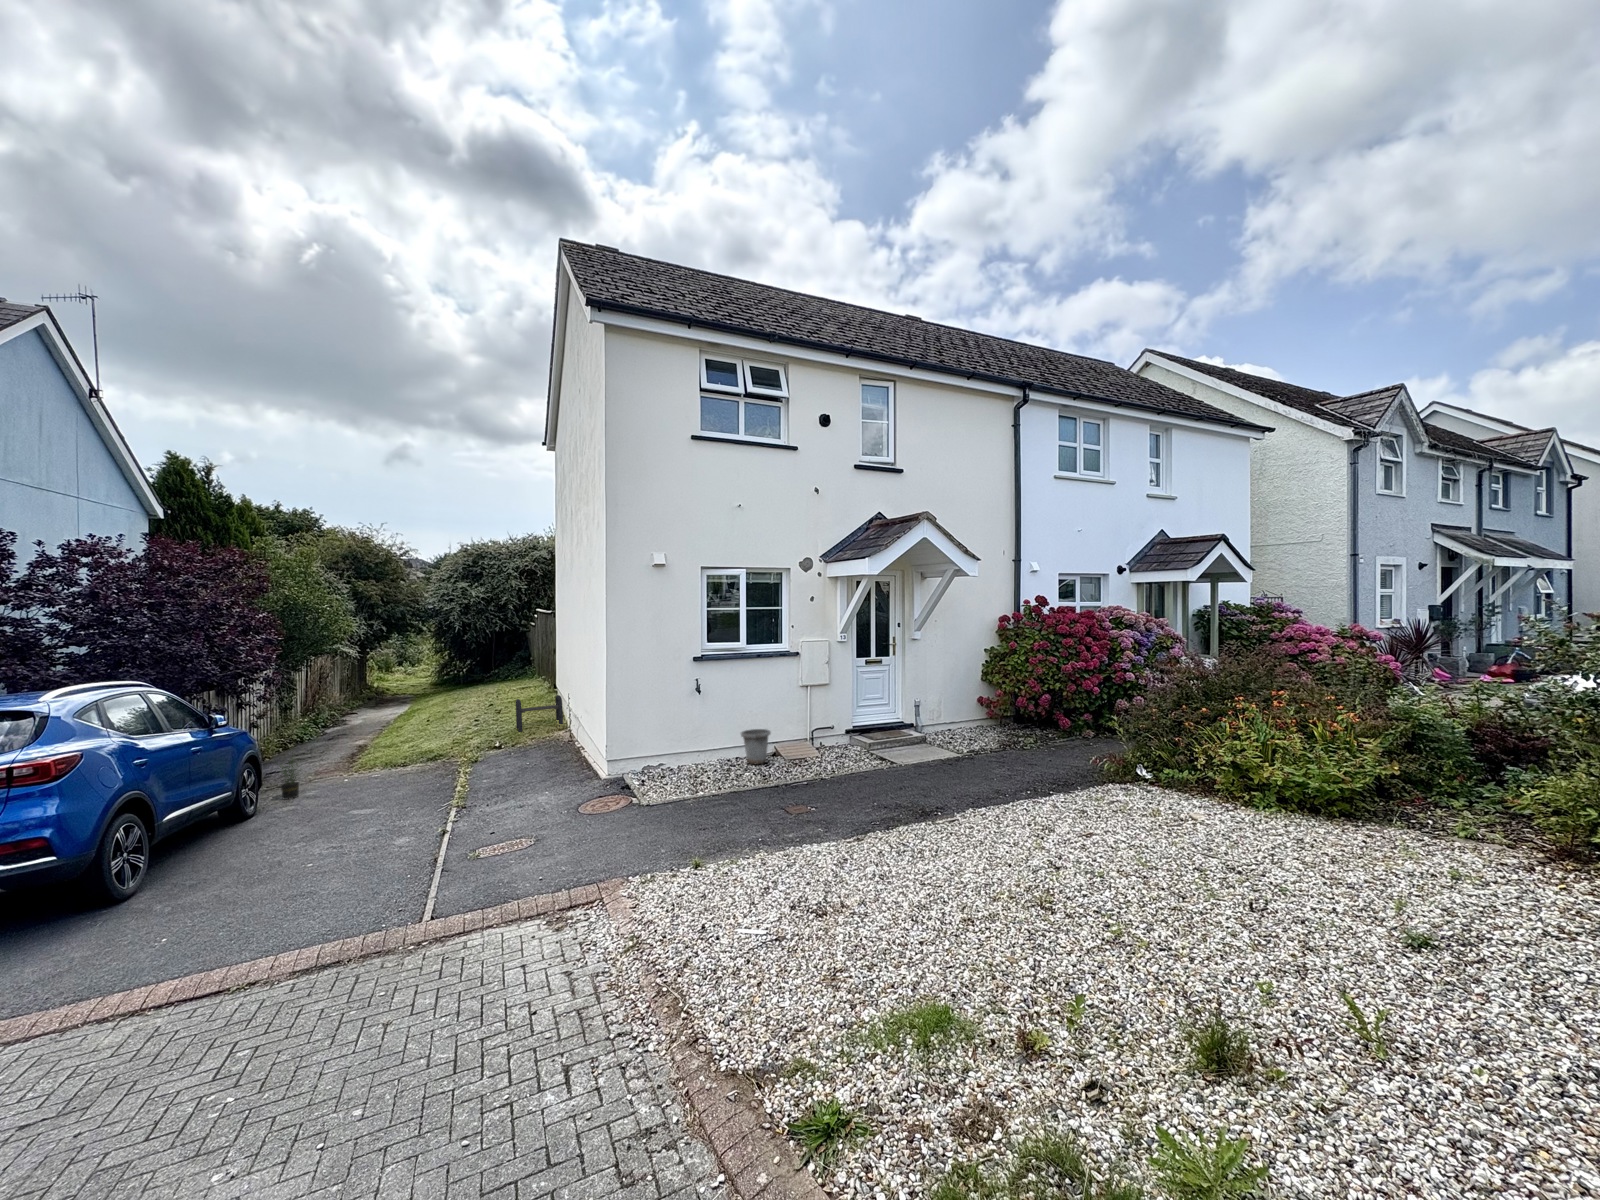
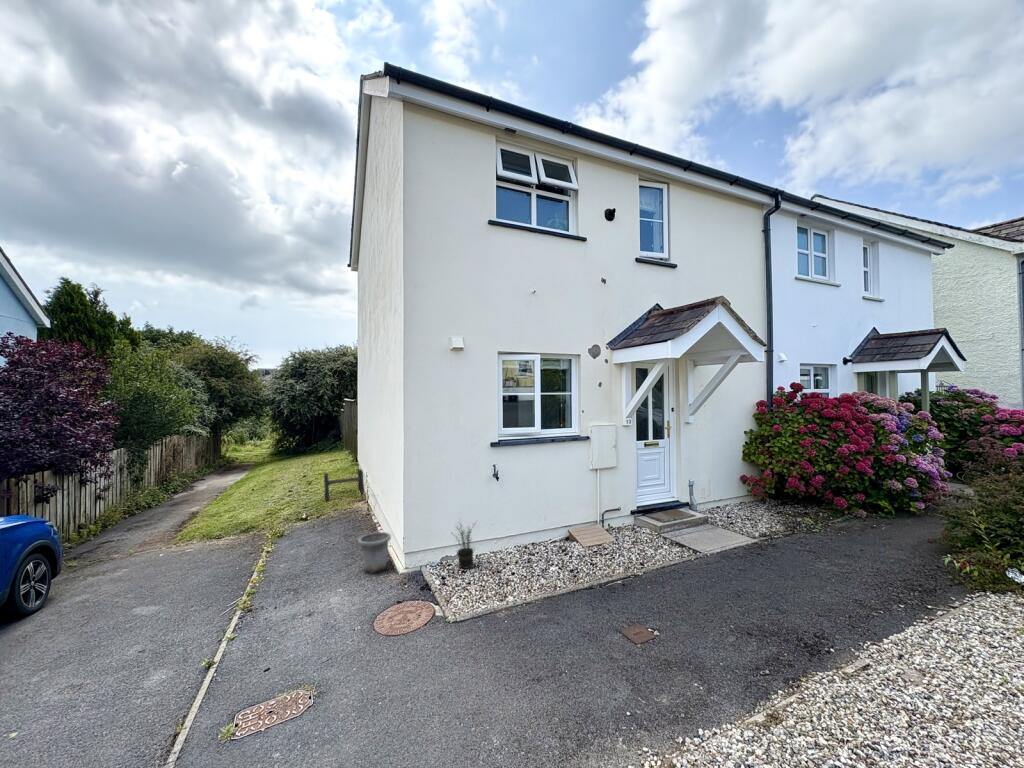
trash can: present [741,729,771,765] -> present [358,532,391,573]
potted plant: present [280,758,299,800] -> present [457,524,474,568]

